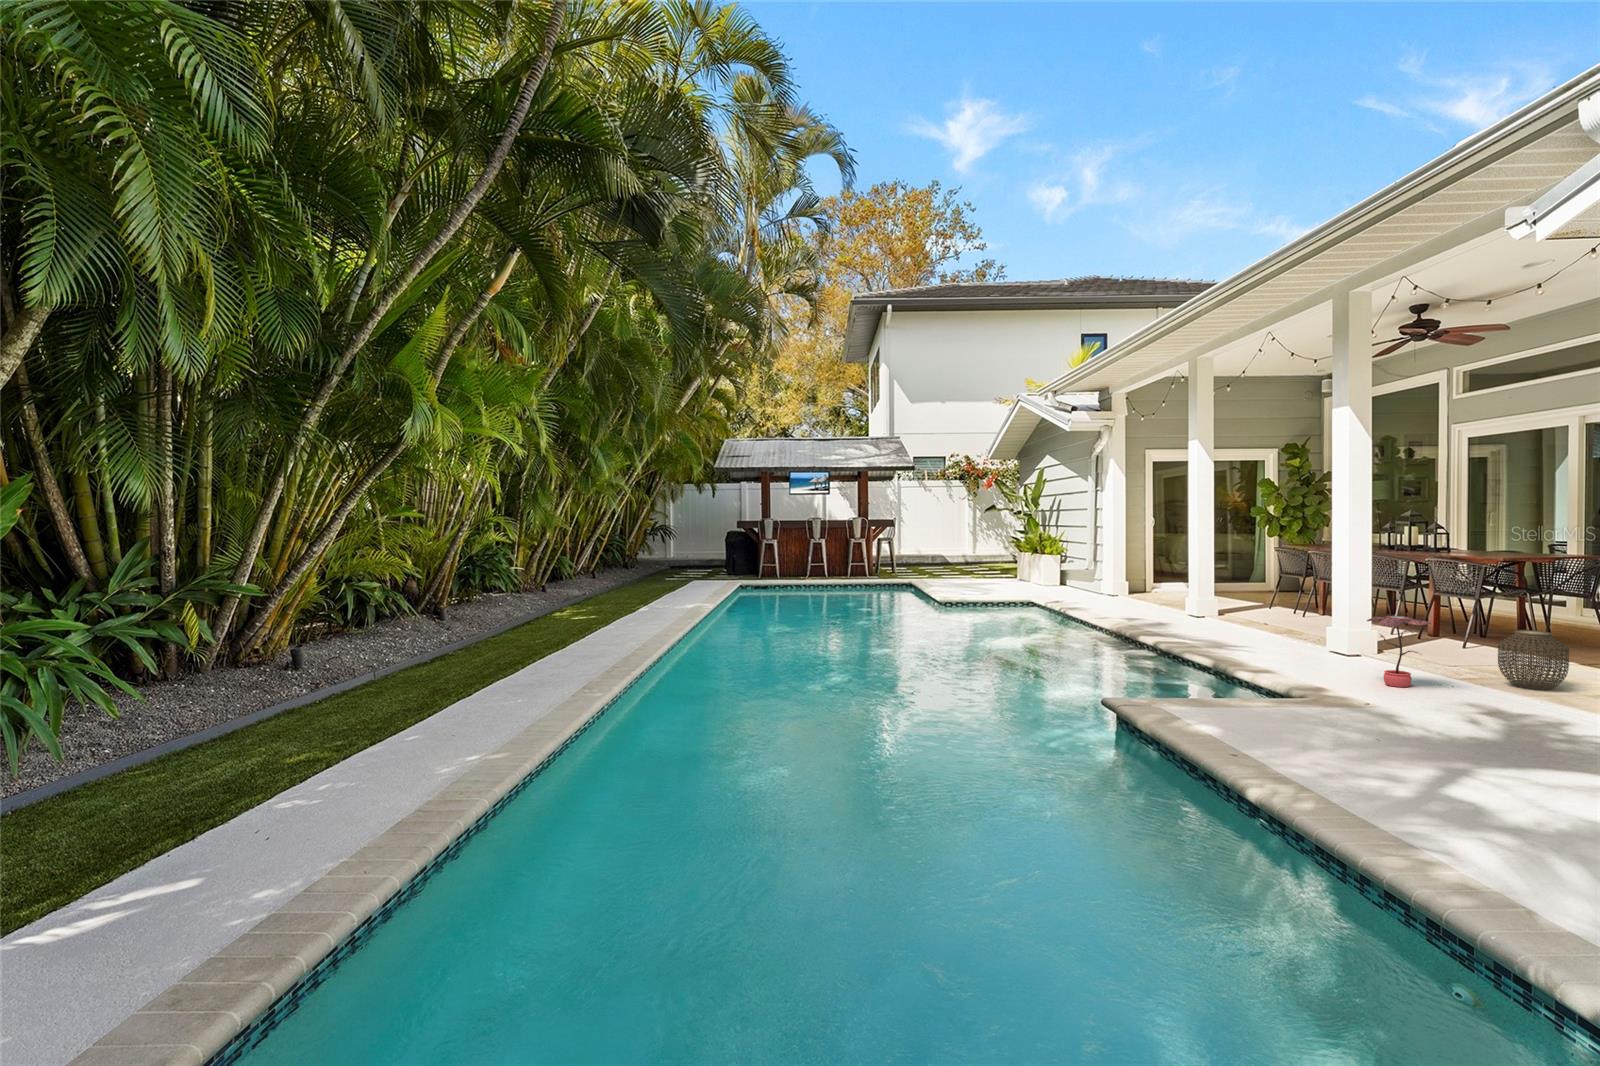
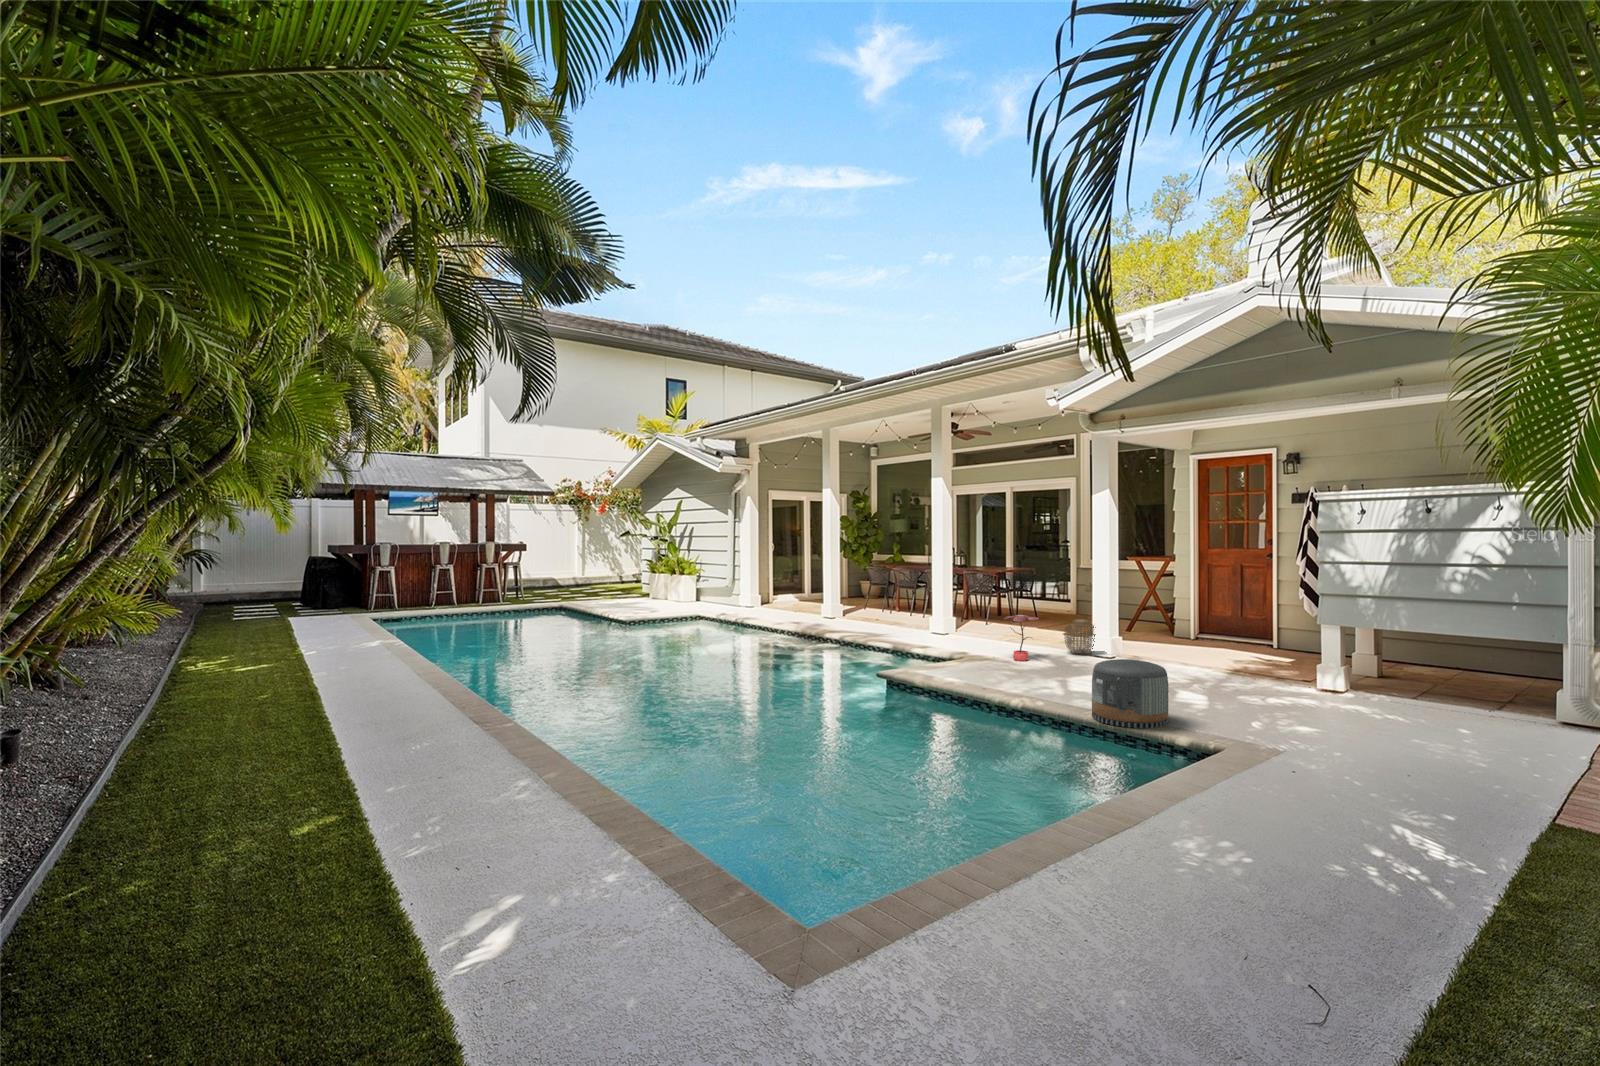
pouf: none [1388,696,1552,829] -> present [1092,659,1169,728]

